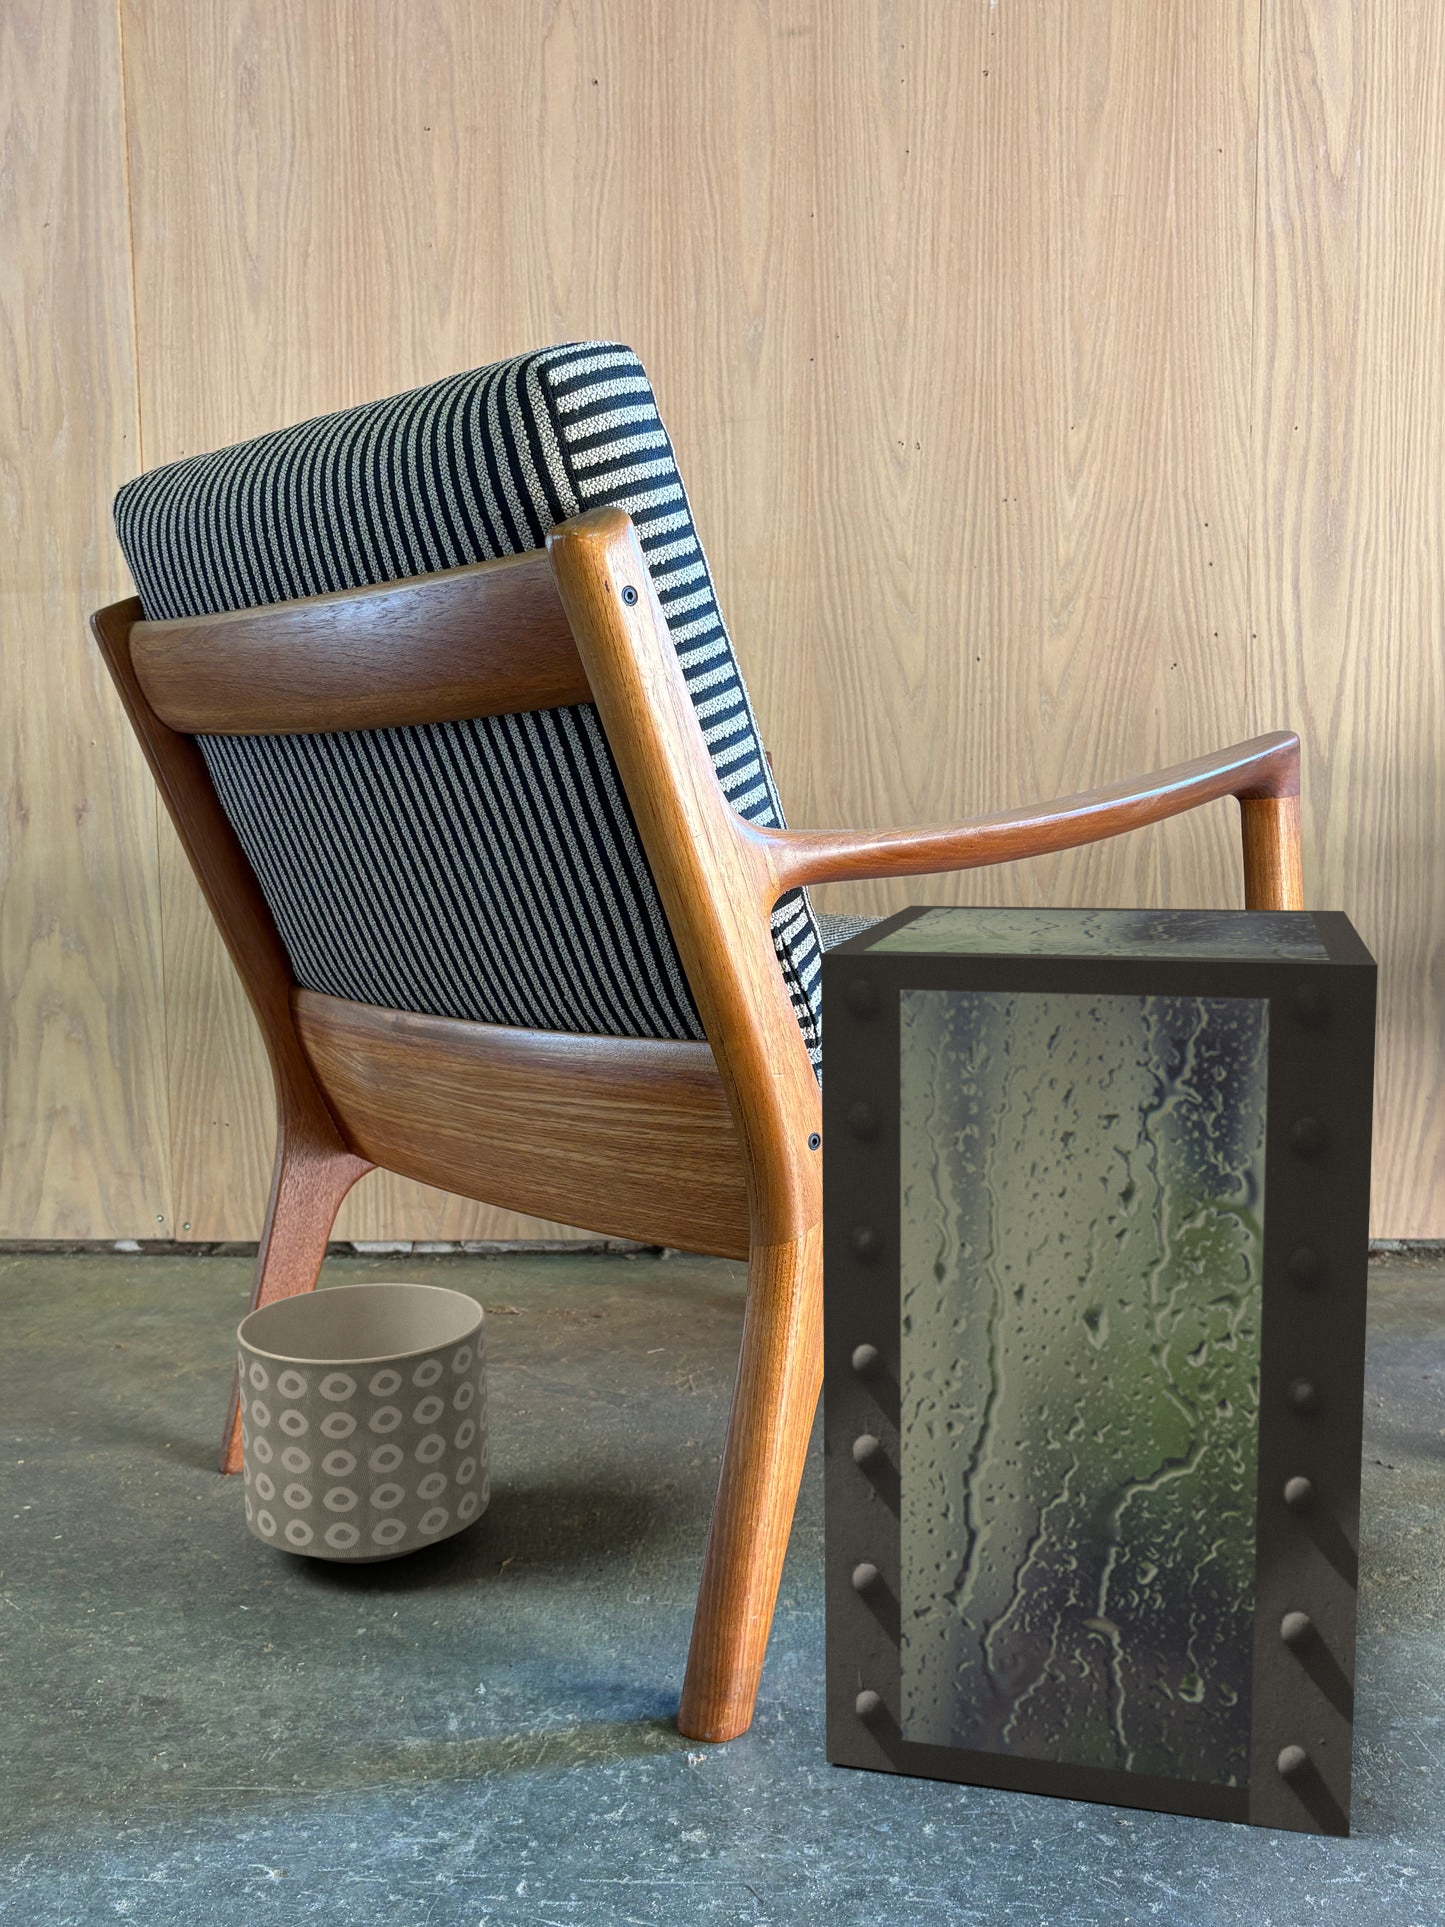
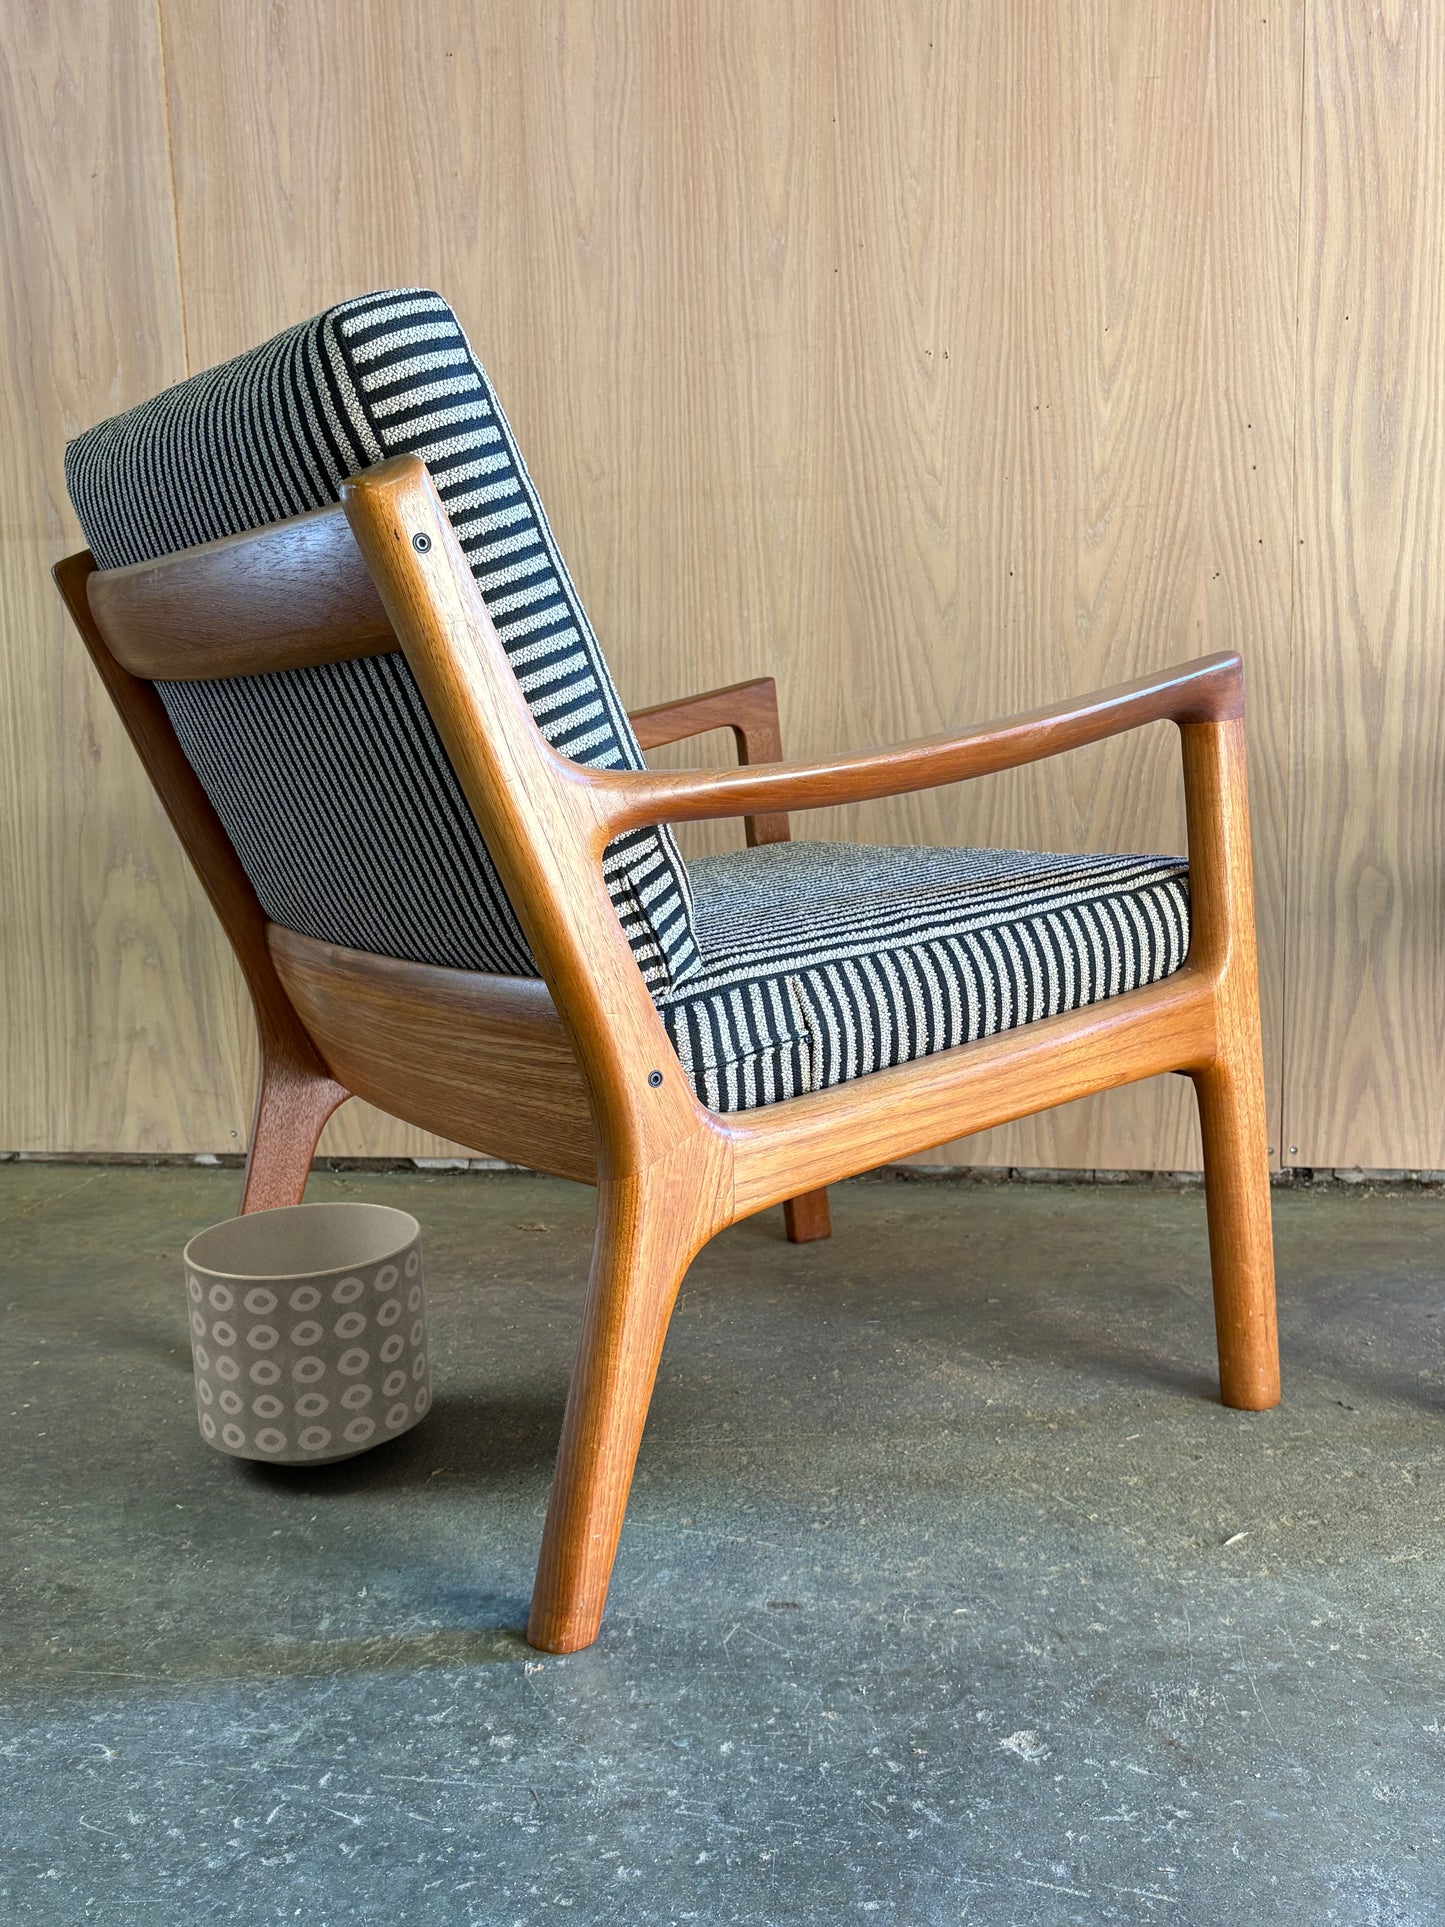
storage box: present [821,906,1378,1838] -> none [616,838,1228,1783]

